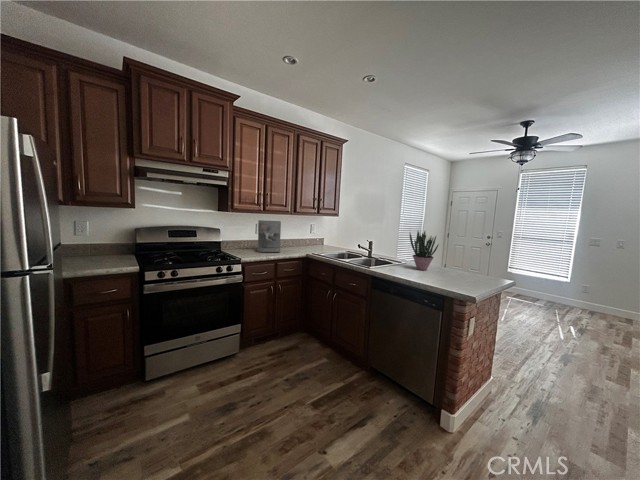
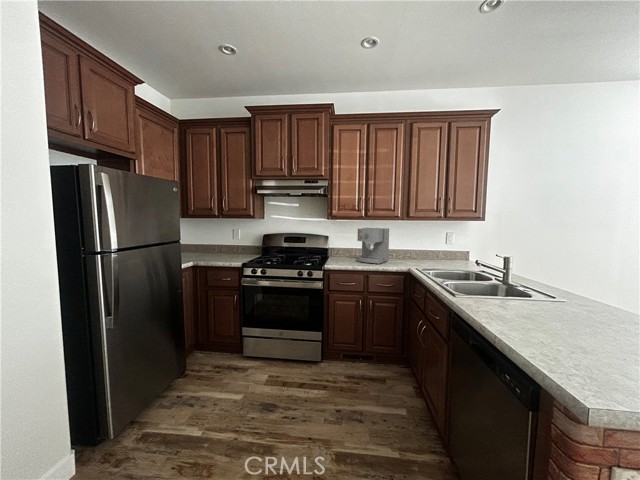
potted plant: present [410,231,439,271] -> none [537,240,605,324]

